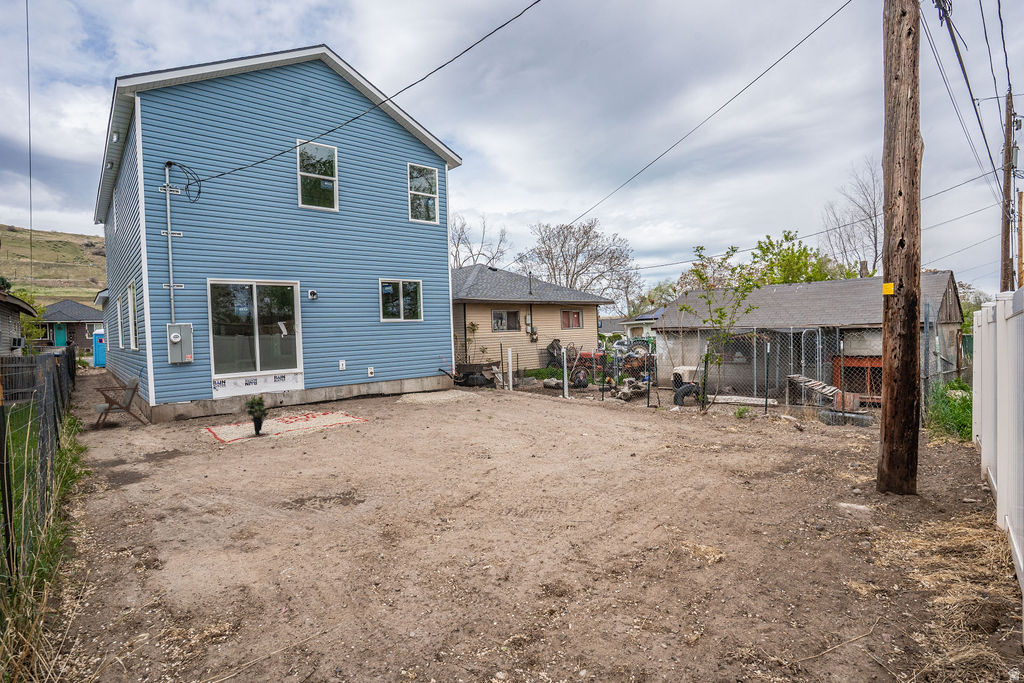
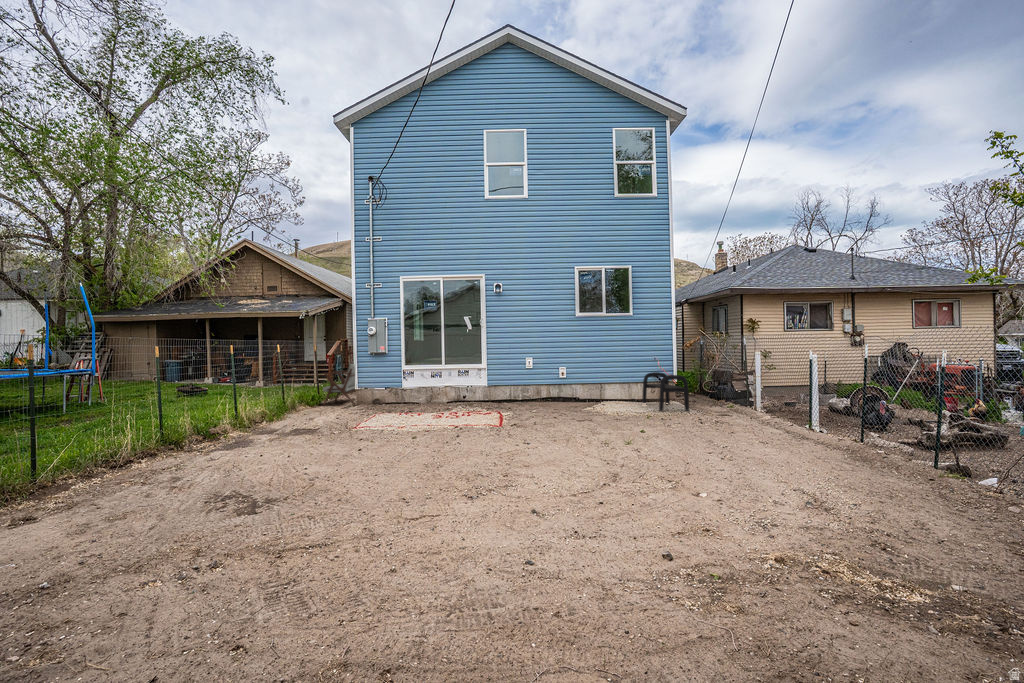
bench: none [433,367,472,396] -> present [642,372,689,411]
potted plant: present [245,395,269,435] -> none [373,389,396,430]

